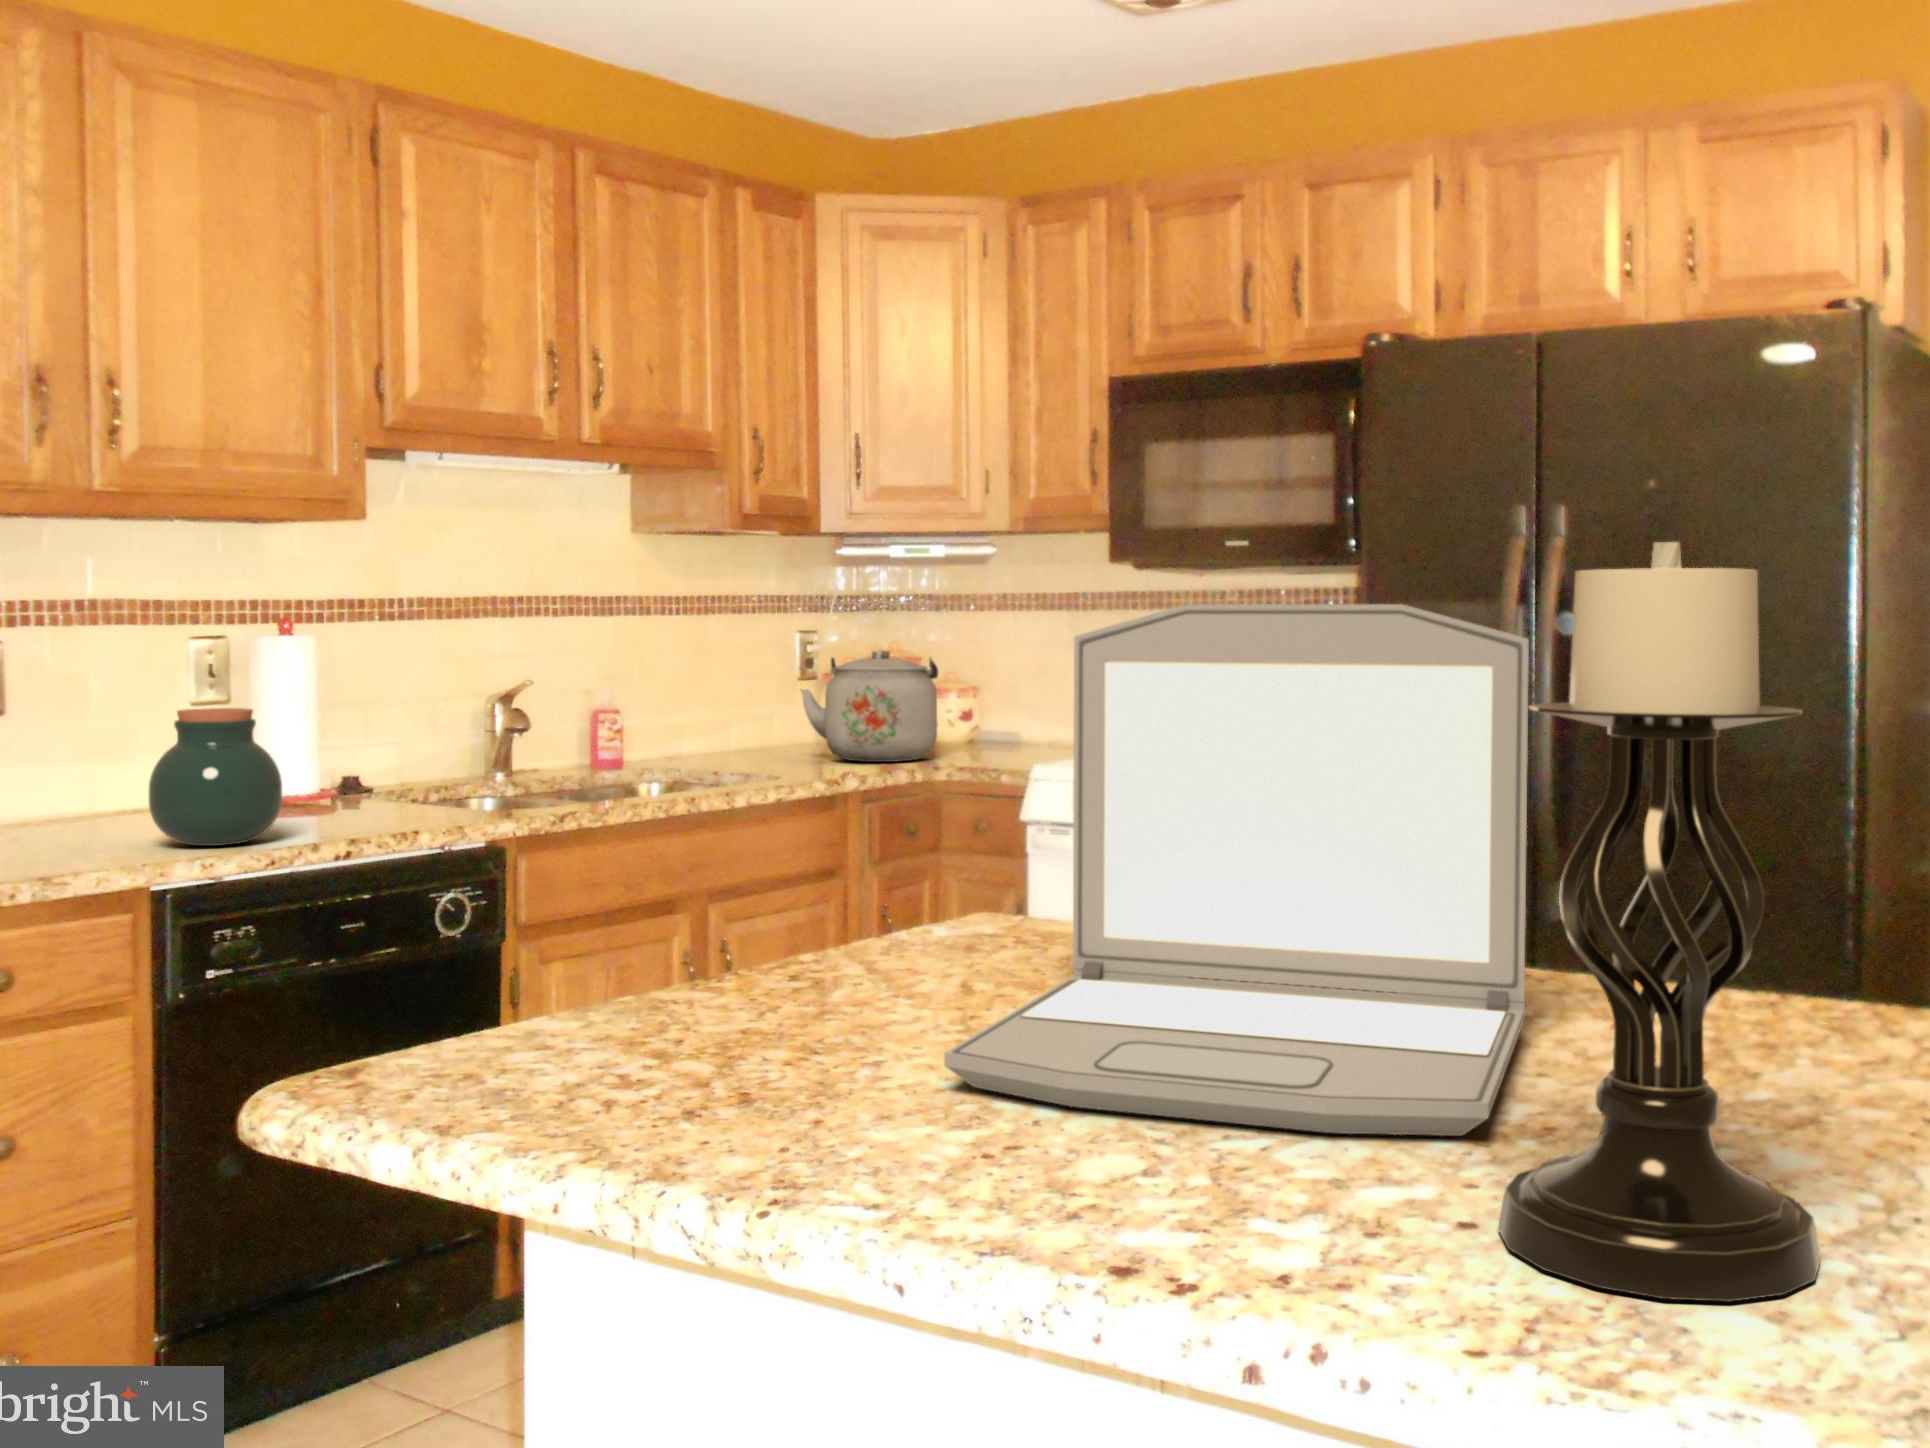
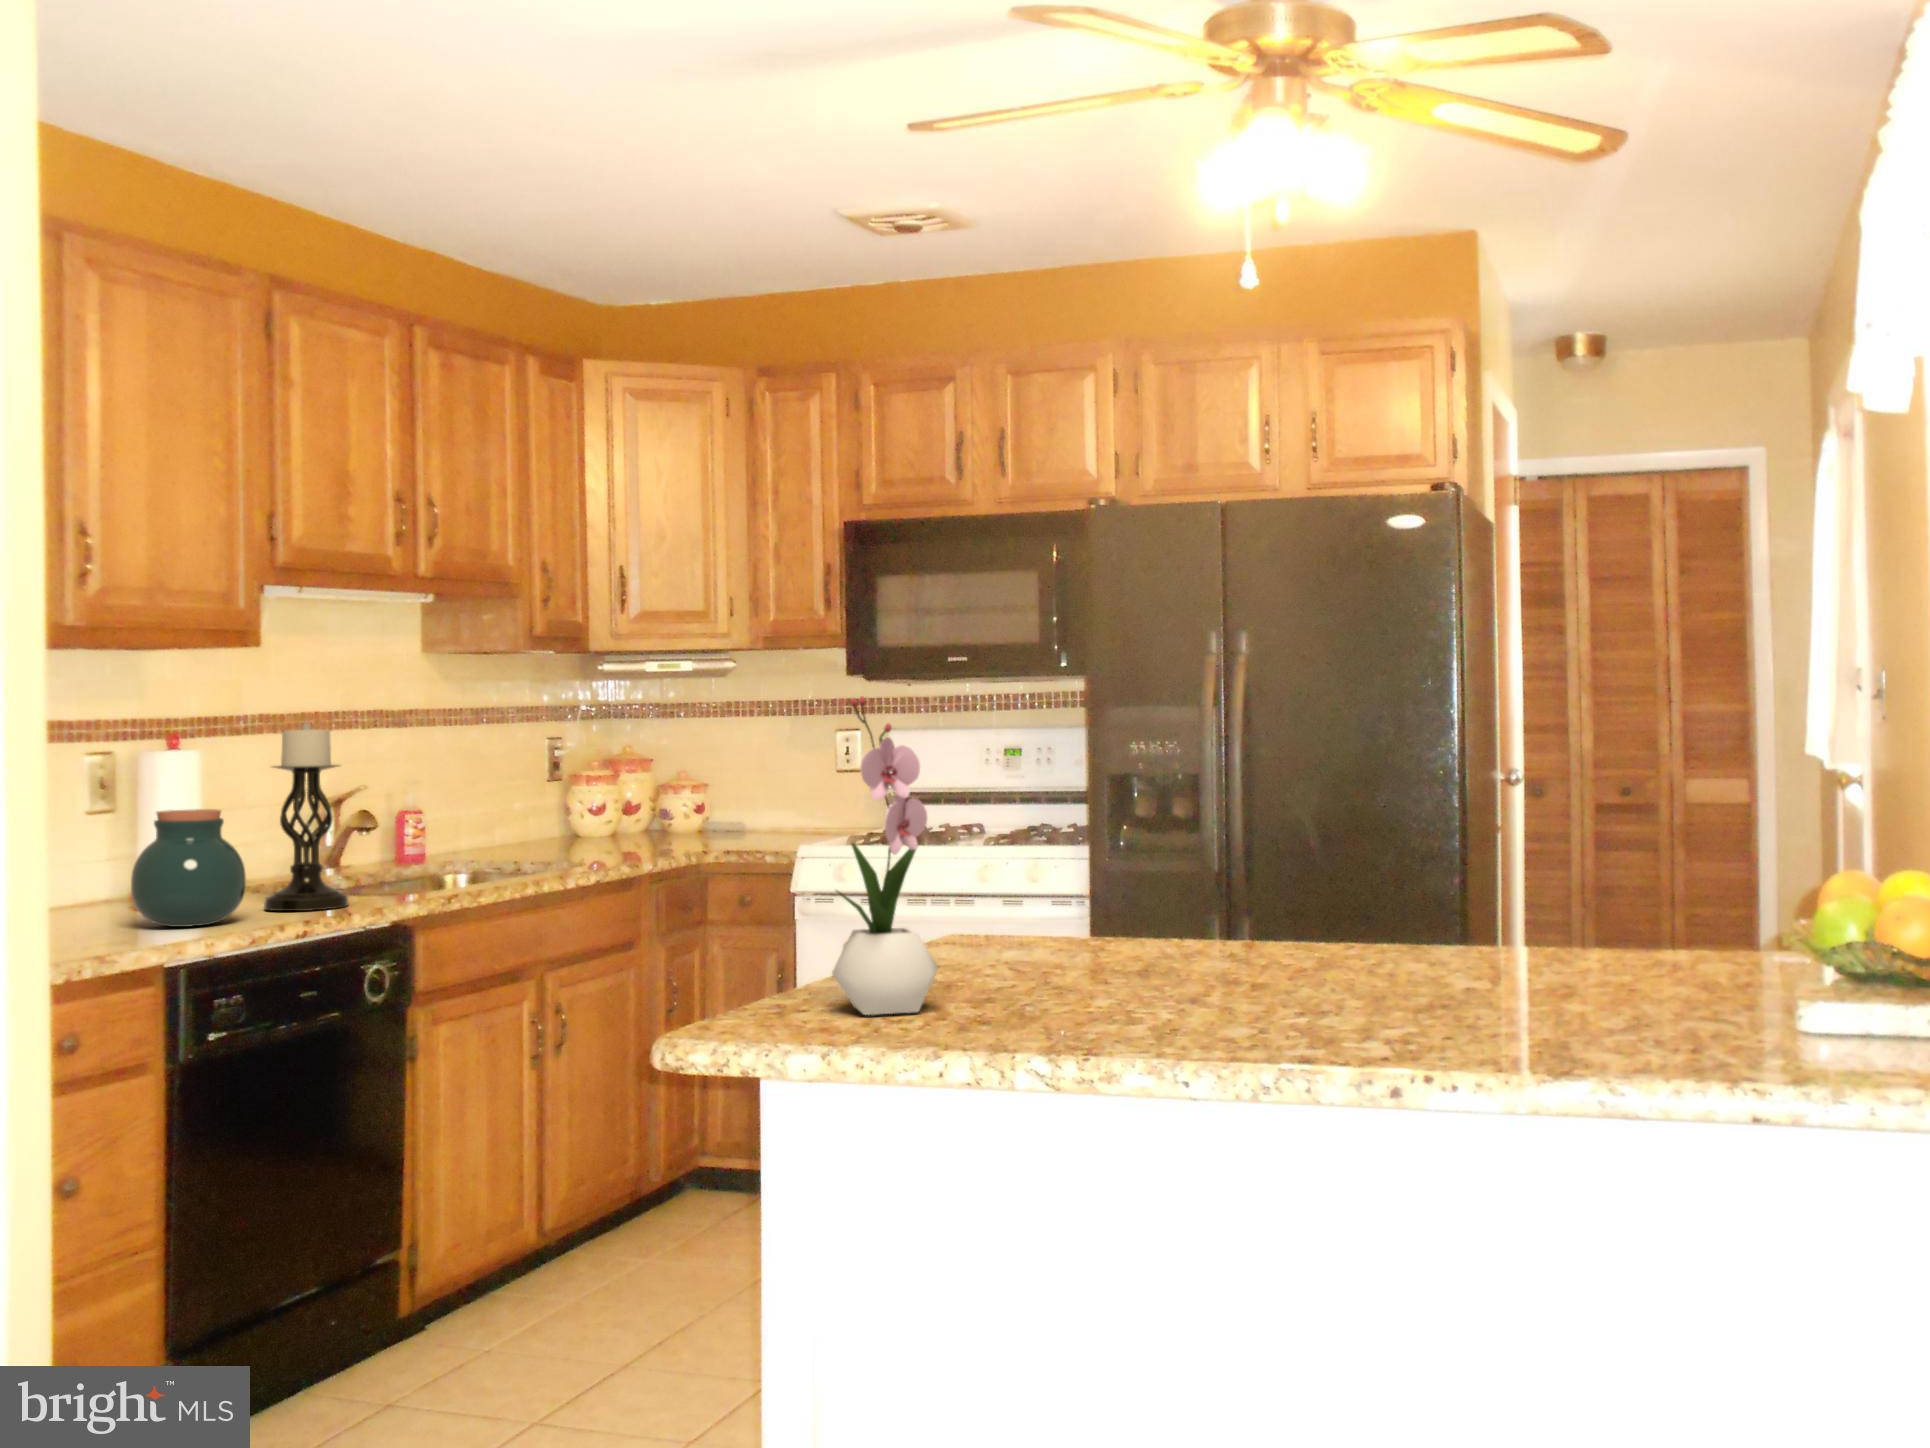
candle holder: present [1498,542,1820,1302] -> present [264,723,349,911]
flower arrangement: none [546,559,731,1101] -> present [832,697,938,1015]
laptop: present [944,604,1529,1136] -> none [1060,716,1368,1002]
kettle: present [801,650,938,762] -> none [575,752,697,849]

